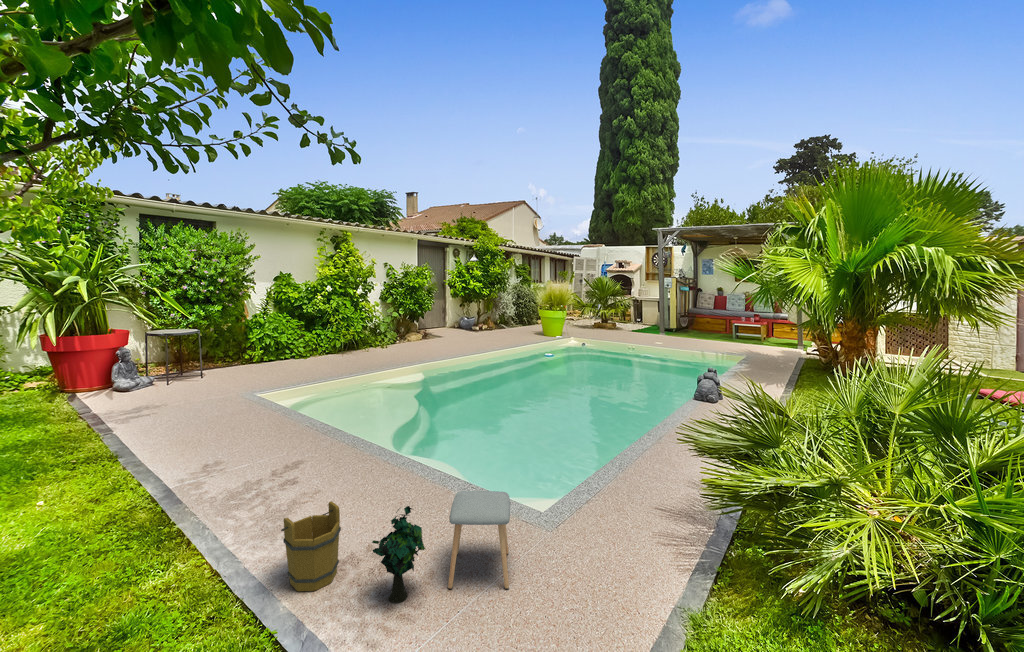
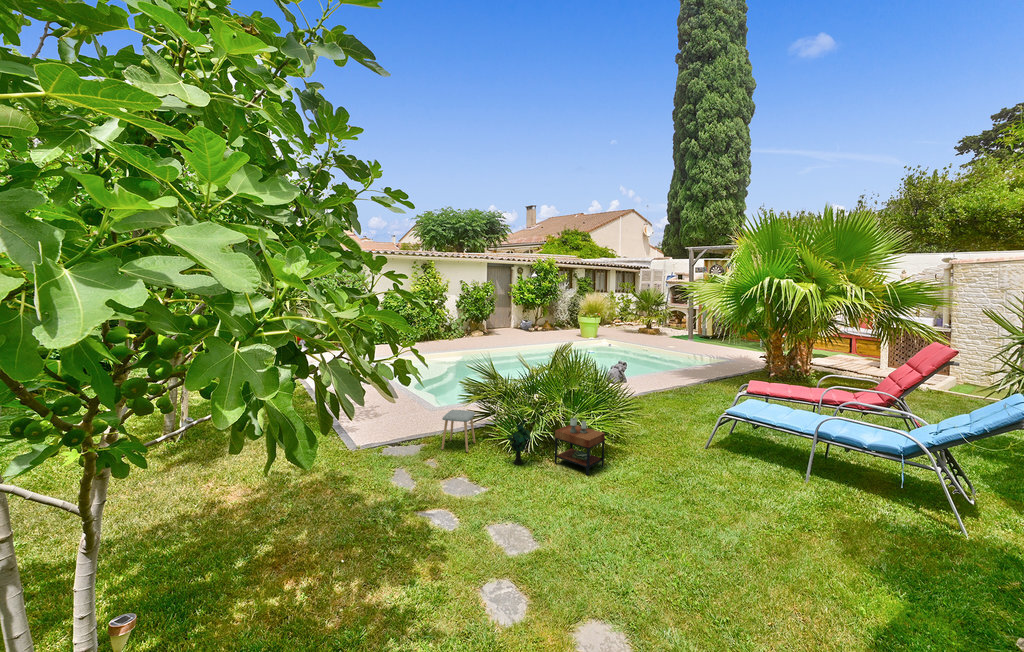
bucket: present [281,501,341,592] -> none [373,409,398,445]
side table: none [702,501,805,631] -> present [555,418,605,475]
decorative plant: present [372,506,425,603] -> present [507,420,531,465]

